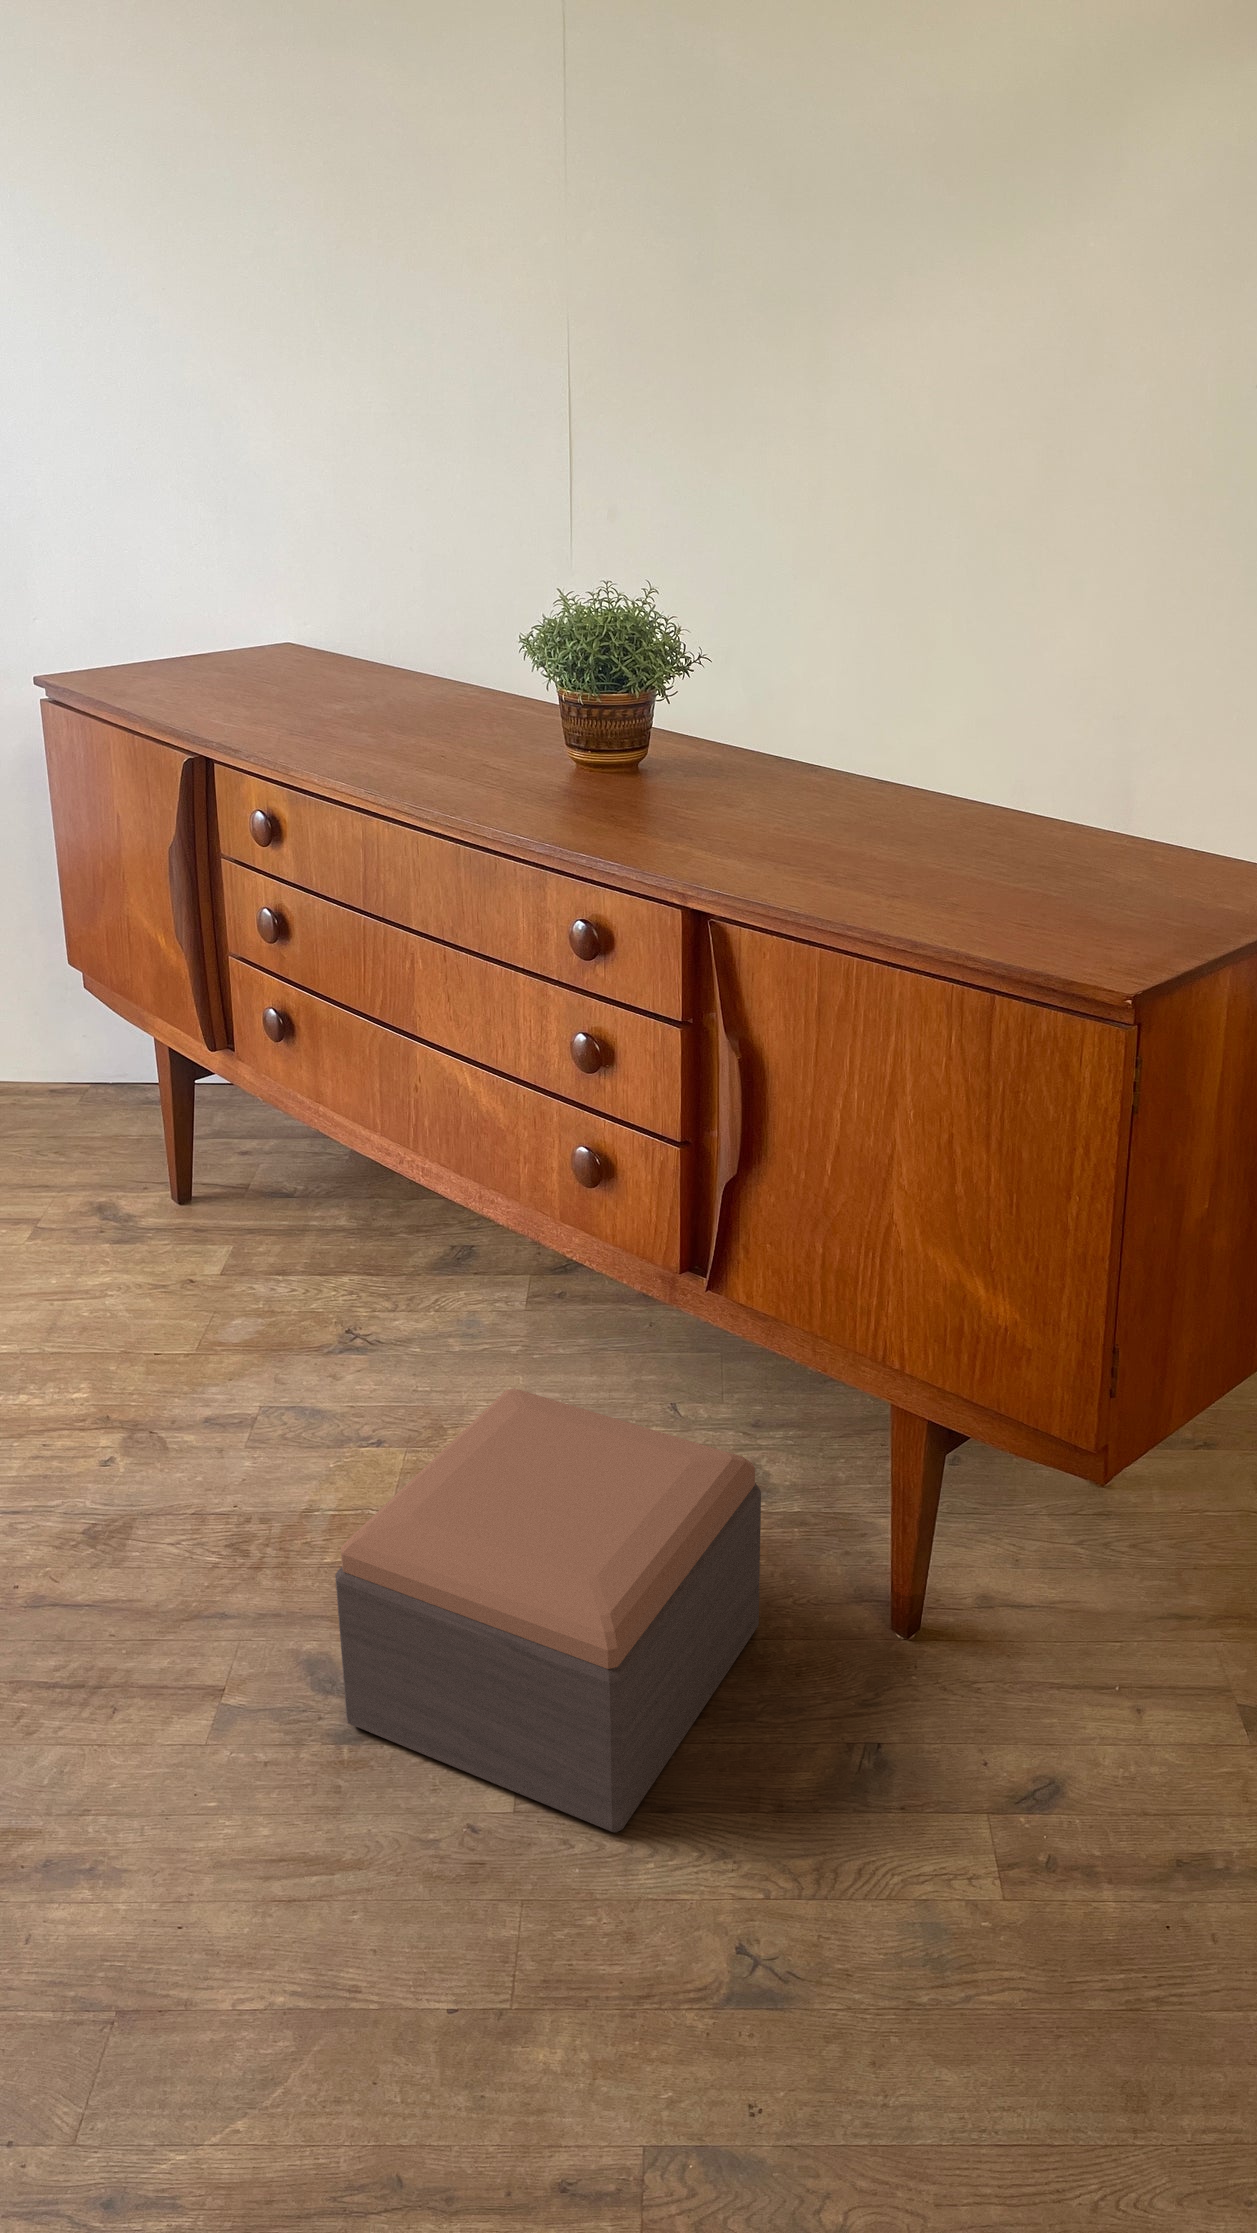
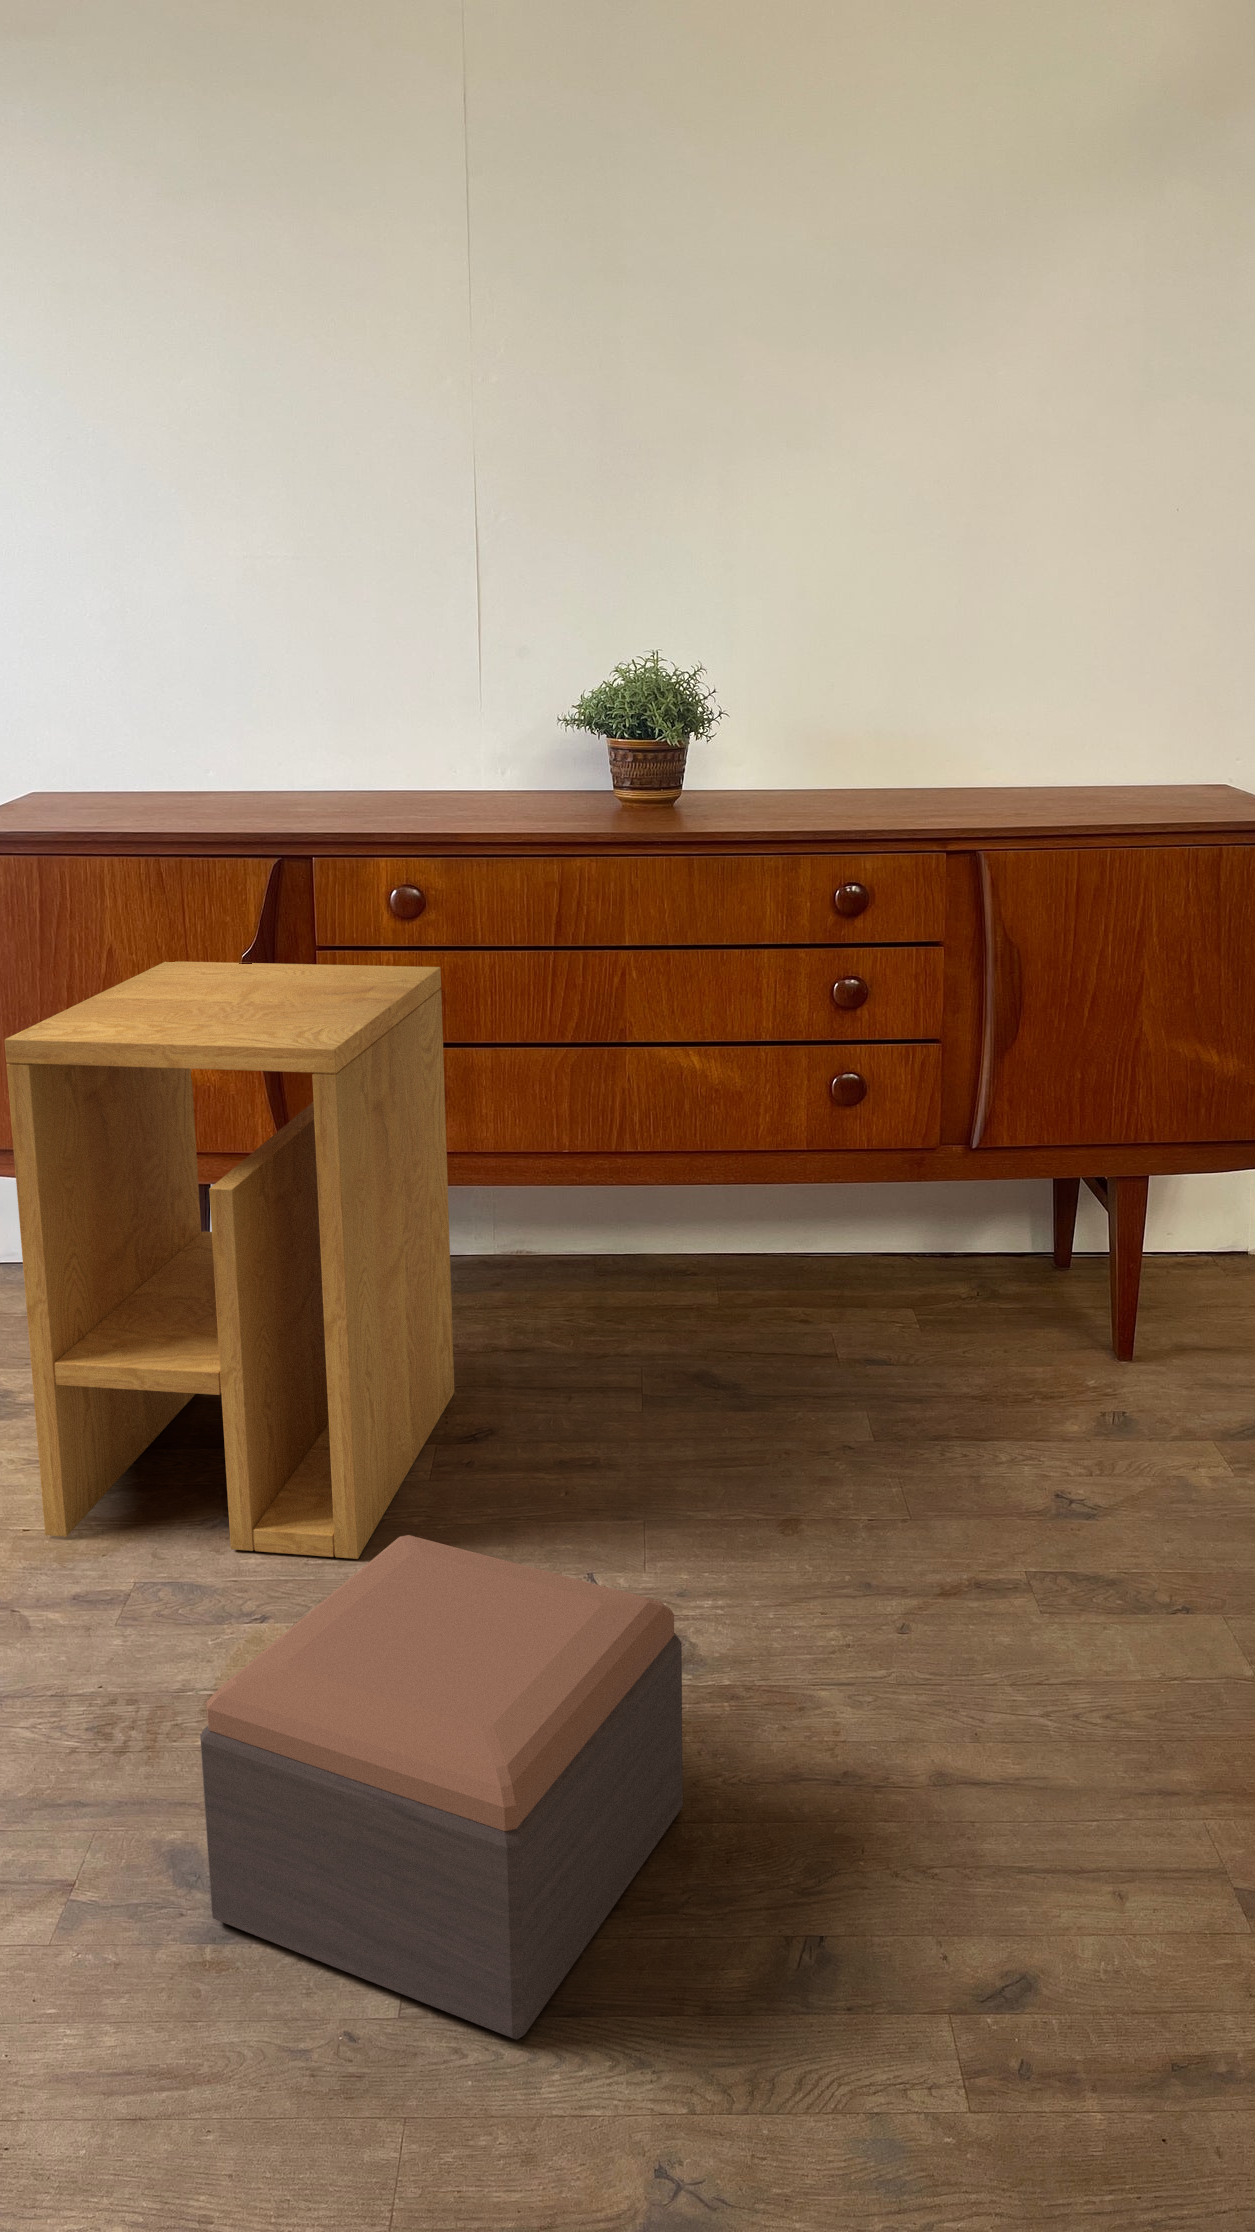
side table: none [125,819,546,1387] -> present [5,962,454,1559]

